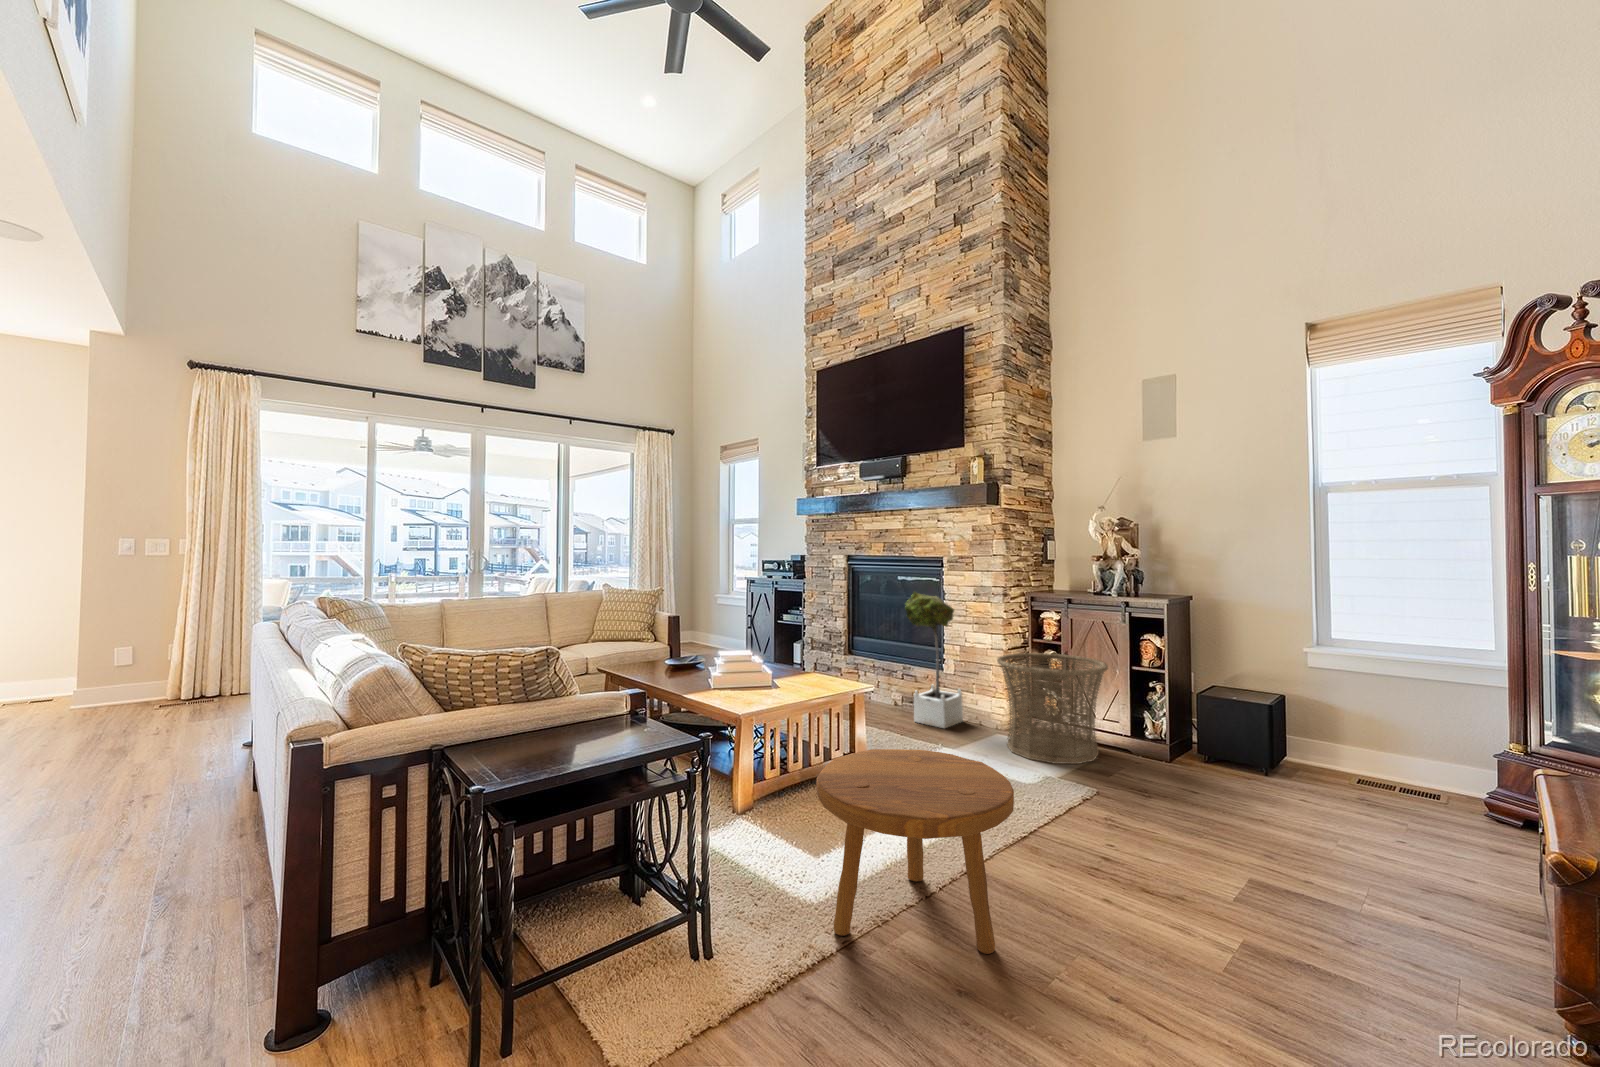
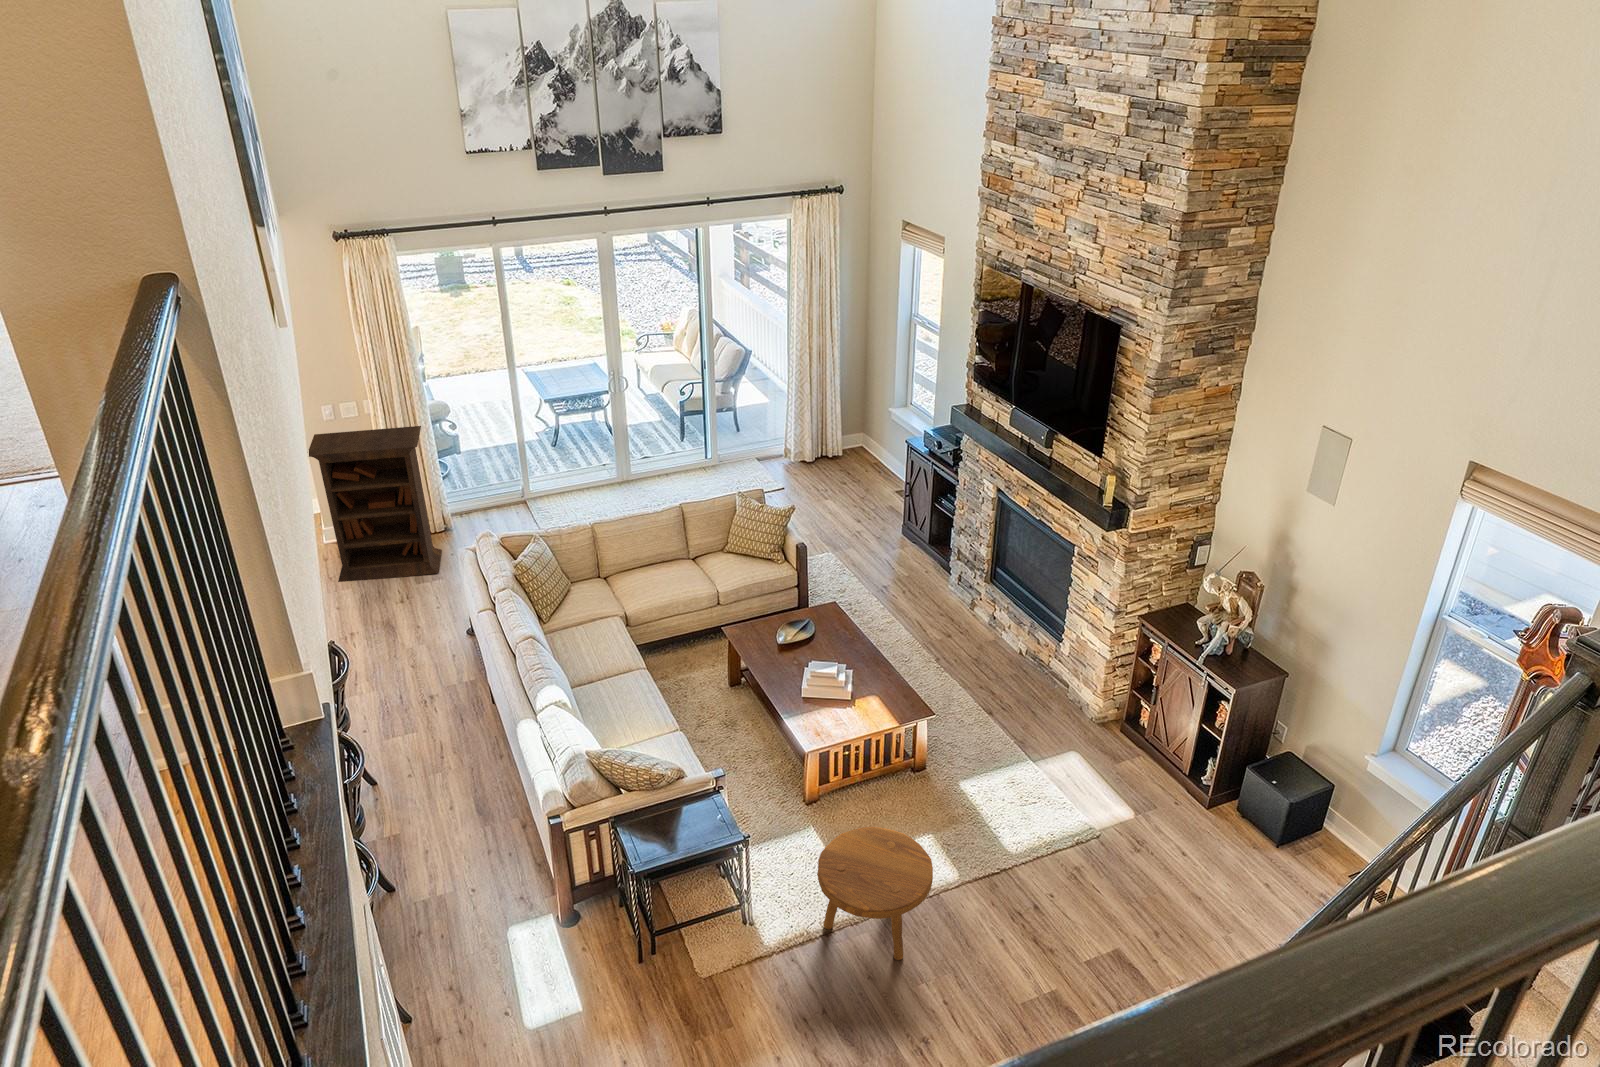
bookcase: none [69,550,249,729] -> present [309,426,442,582]
potted tree: present [905,592,963,728] -> none [1018,582,1074,713]
basket: present [997,653,1108,764] -> none [1070,677,1170,797]

